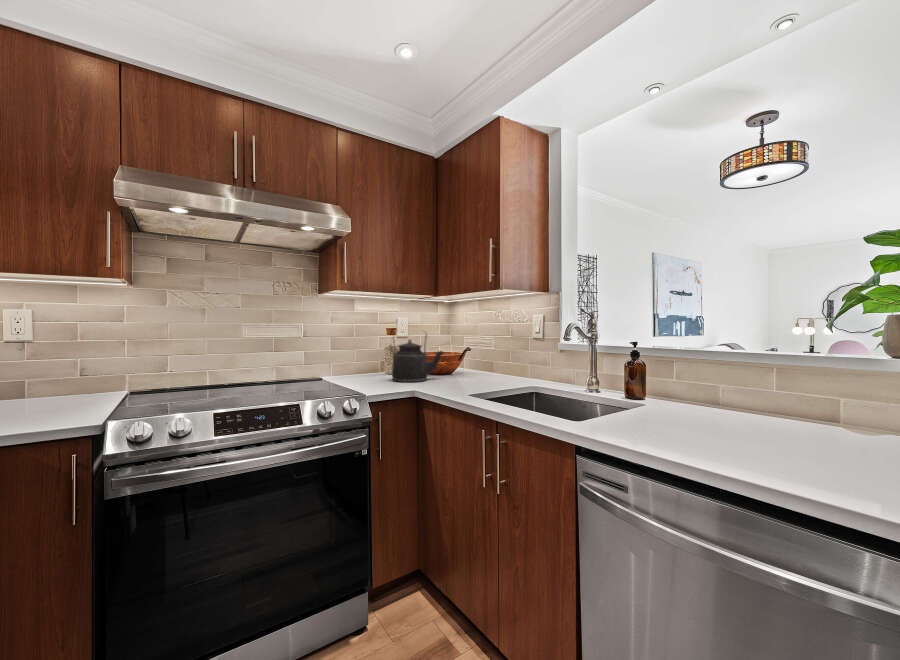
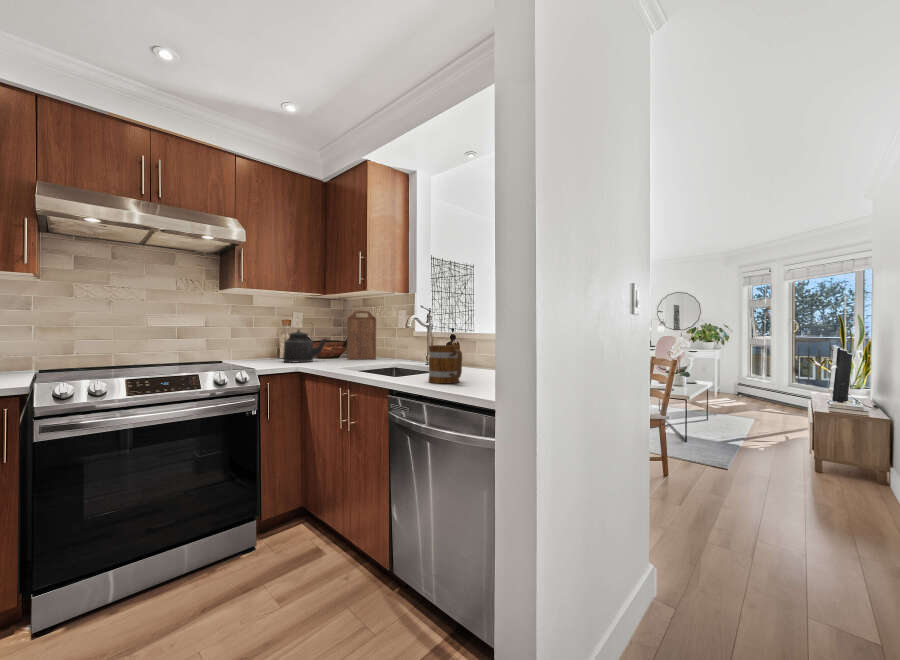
cutting board: none [466,315,502,377] -> present [347,311,376,359]
mug: none [643,377,727,447] -> present [429,345,462,383]

